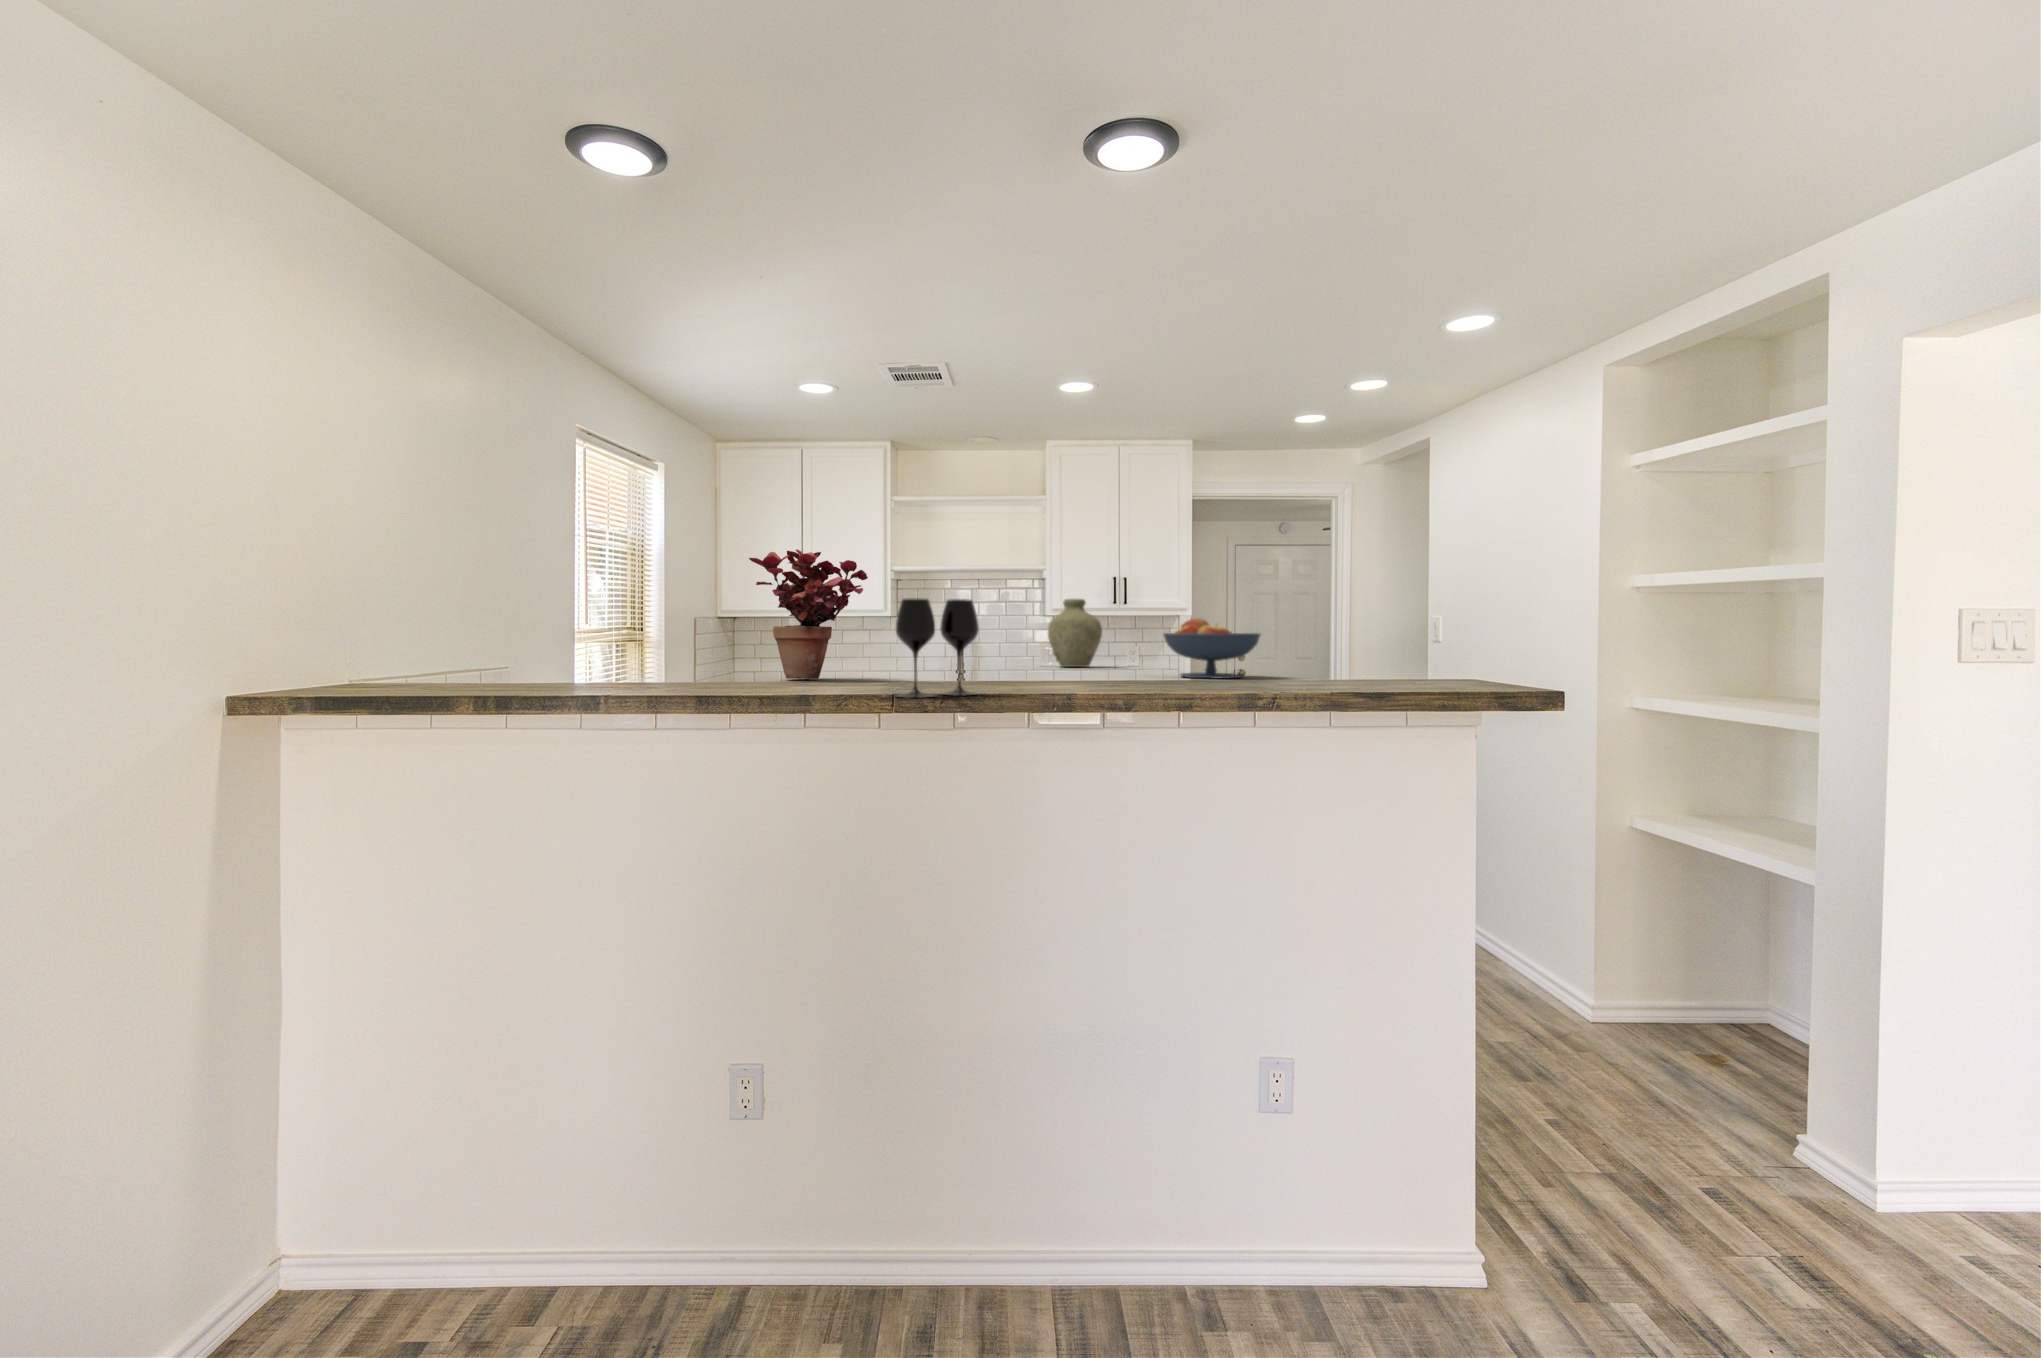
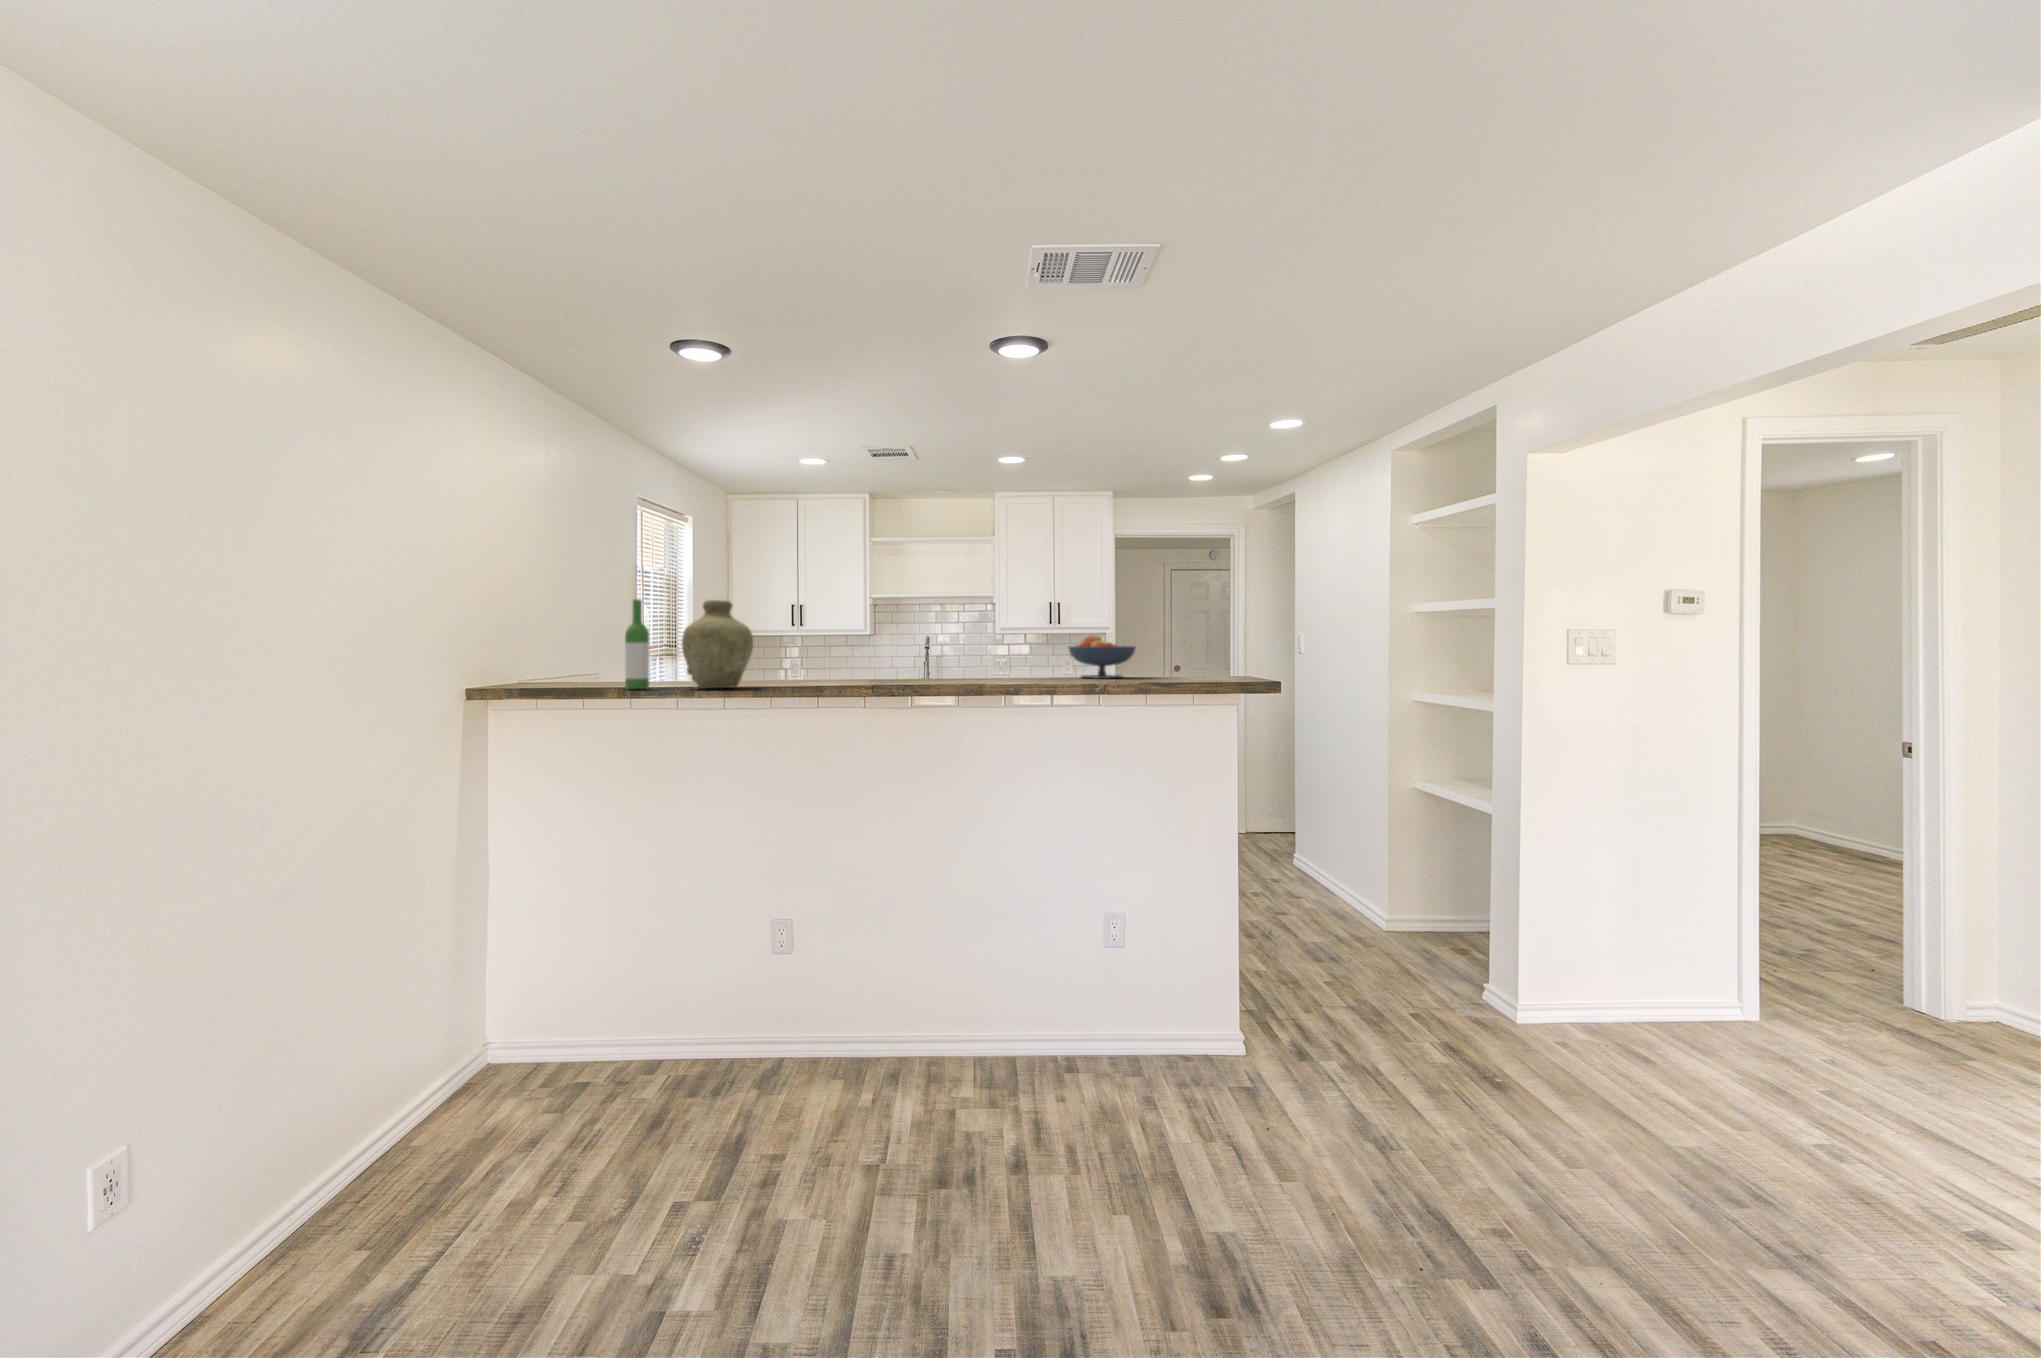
potted plant: present [749,549,868,679] -> none [772,589,856,679]
wine bottle: none [494,555,535,700] -> present [625,599,650,689]
wine glass: present [896,598,979,698] -> none [875,625,930,688]
vase: present [1048,599,1102,667] -> present [682,600,753,689]

